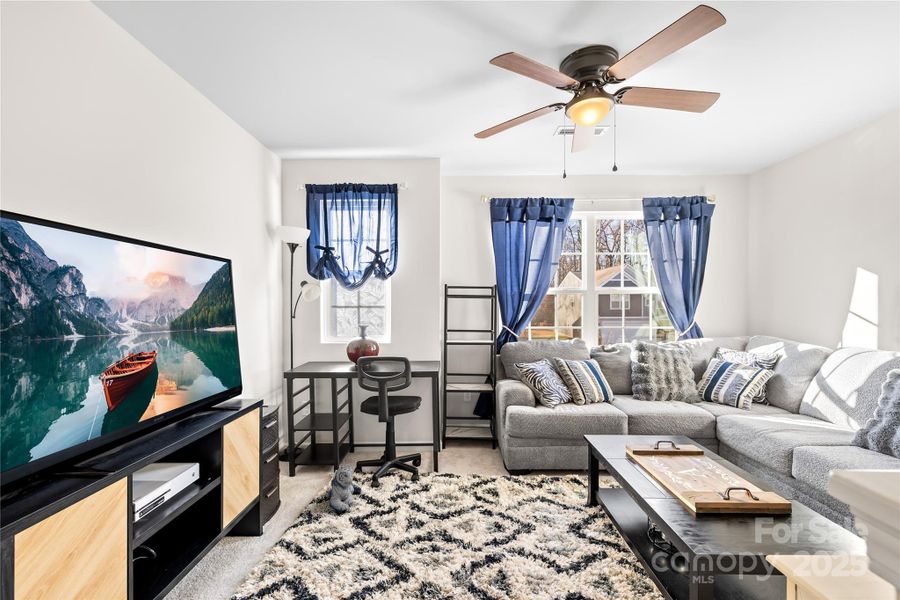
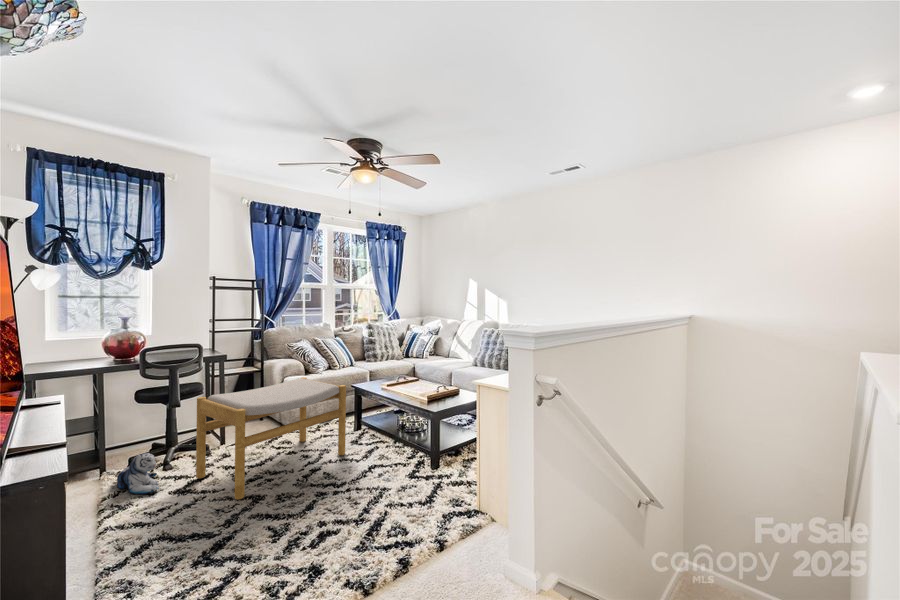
footstool: none [383,412,549,560] -> present [196,377,346,500]

